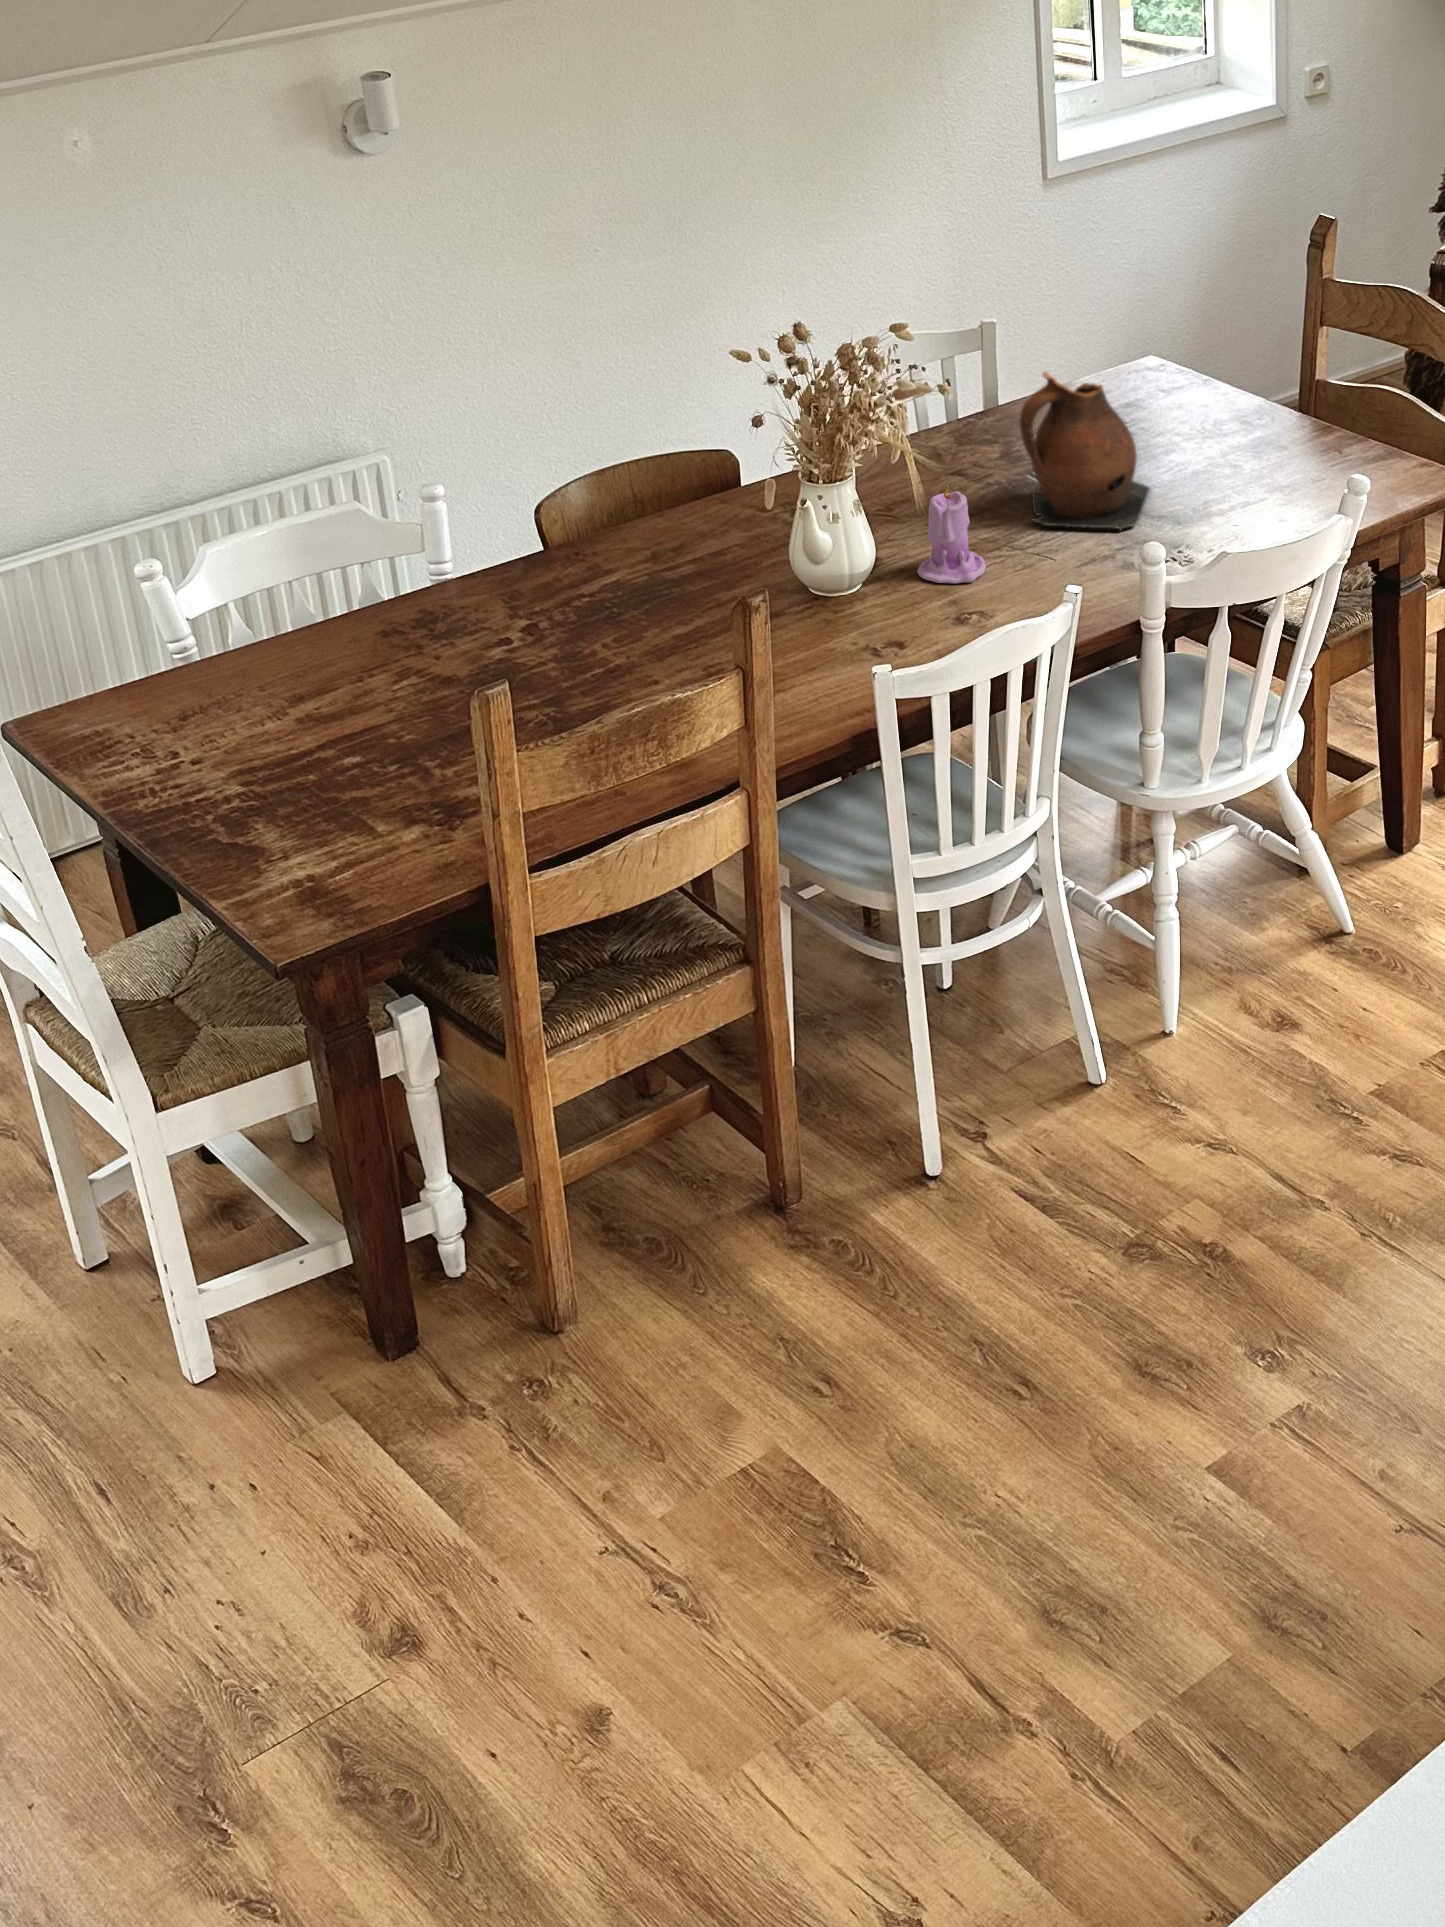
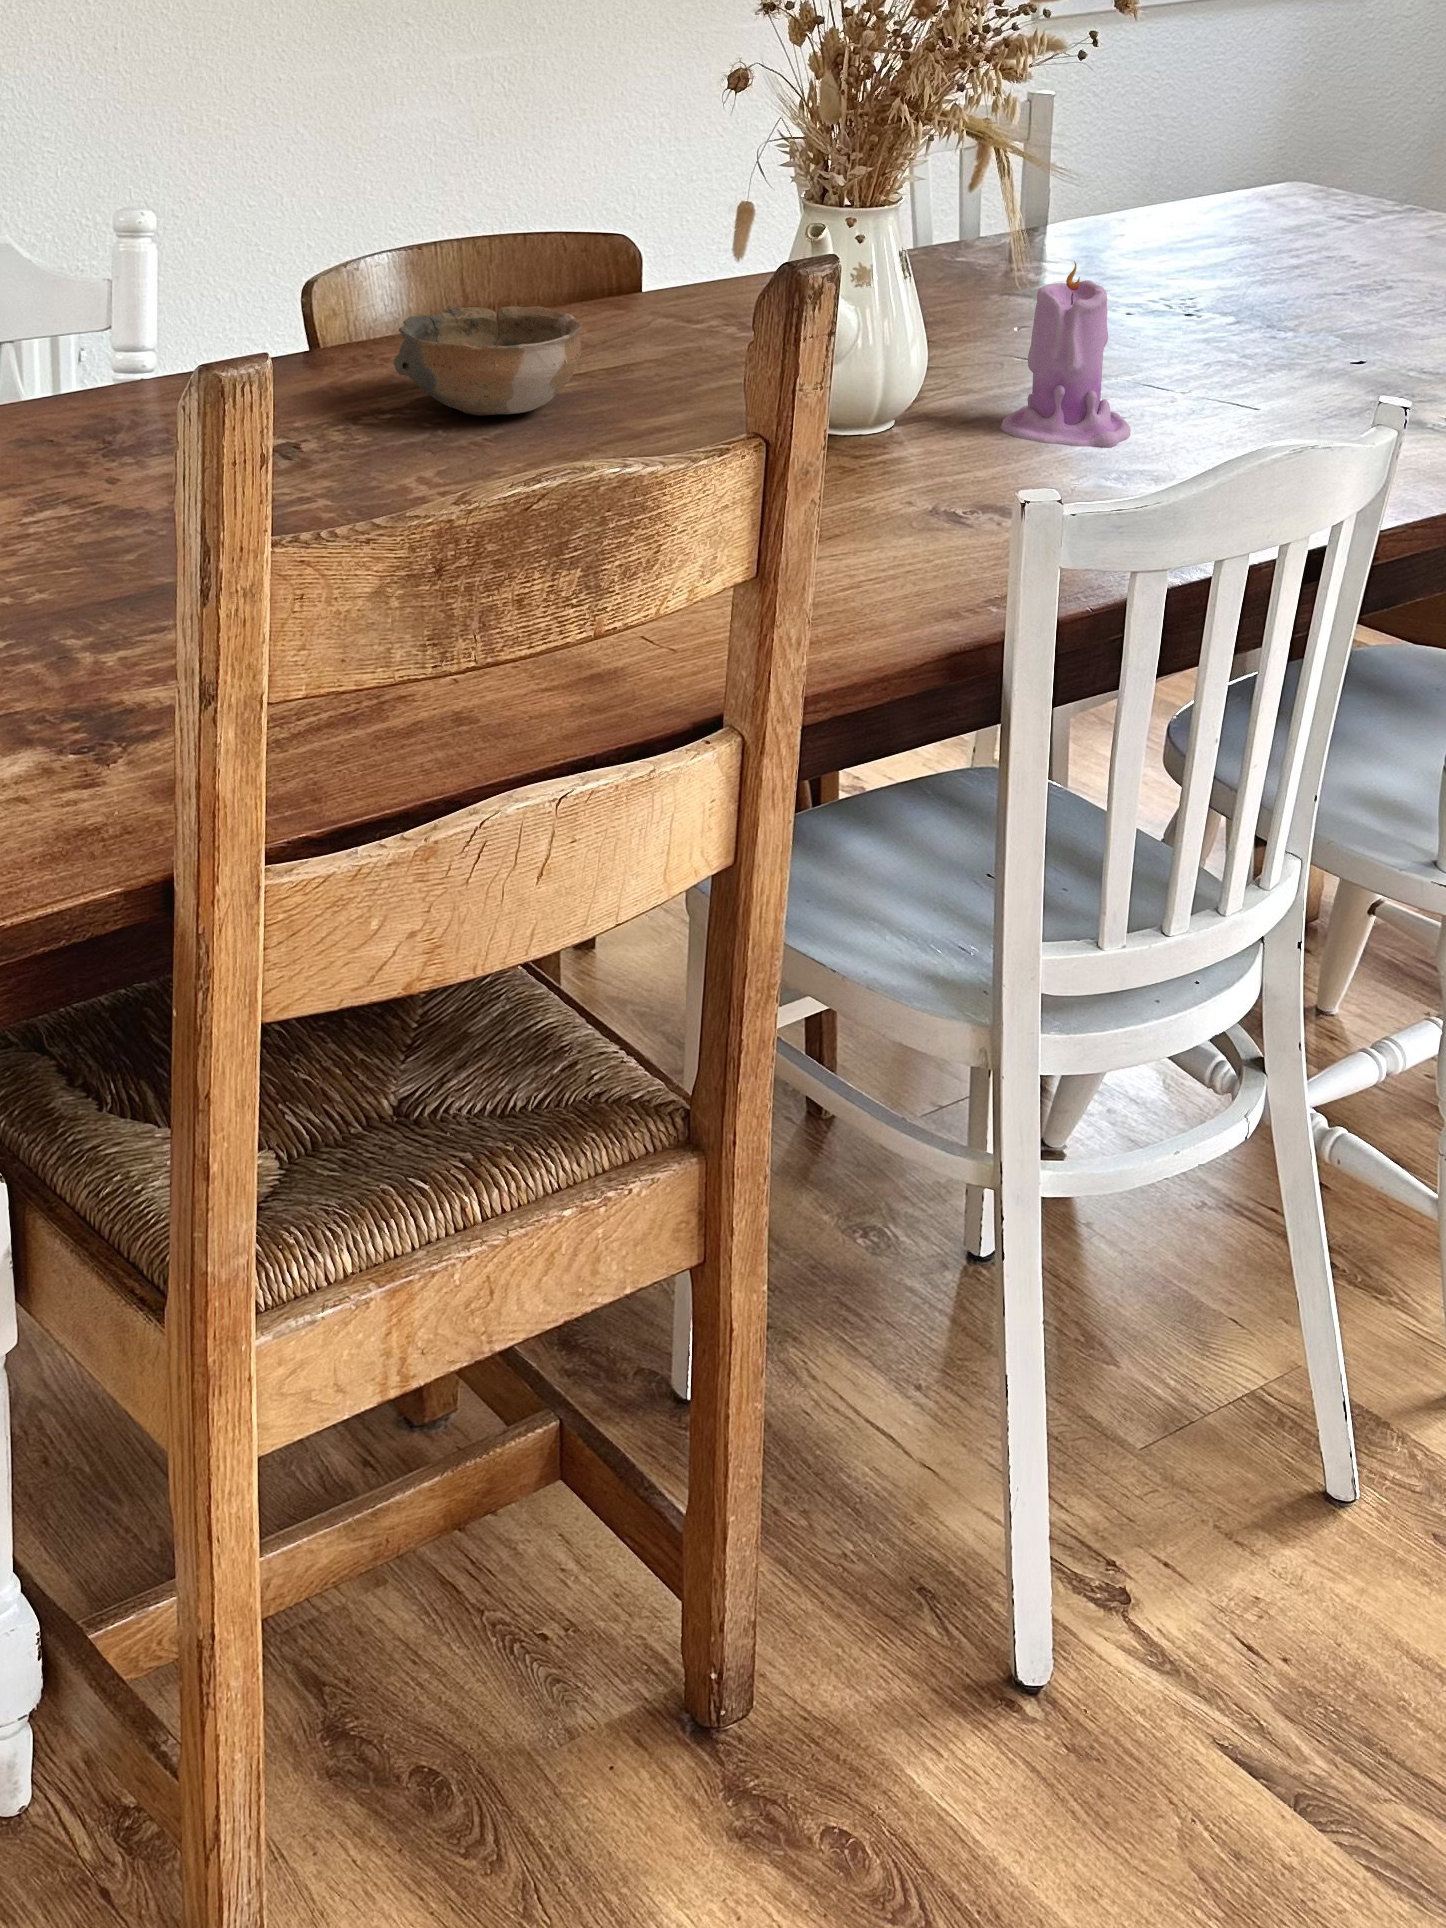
ceramic pitcher: present [1020,372,1150,531] -> none [1172,99,1394,398]
bowl: none [586,519,688,586] -> present [394,306,582,415]

